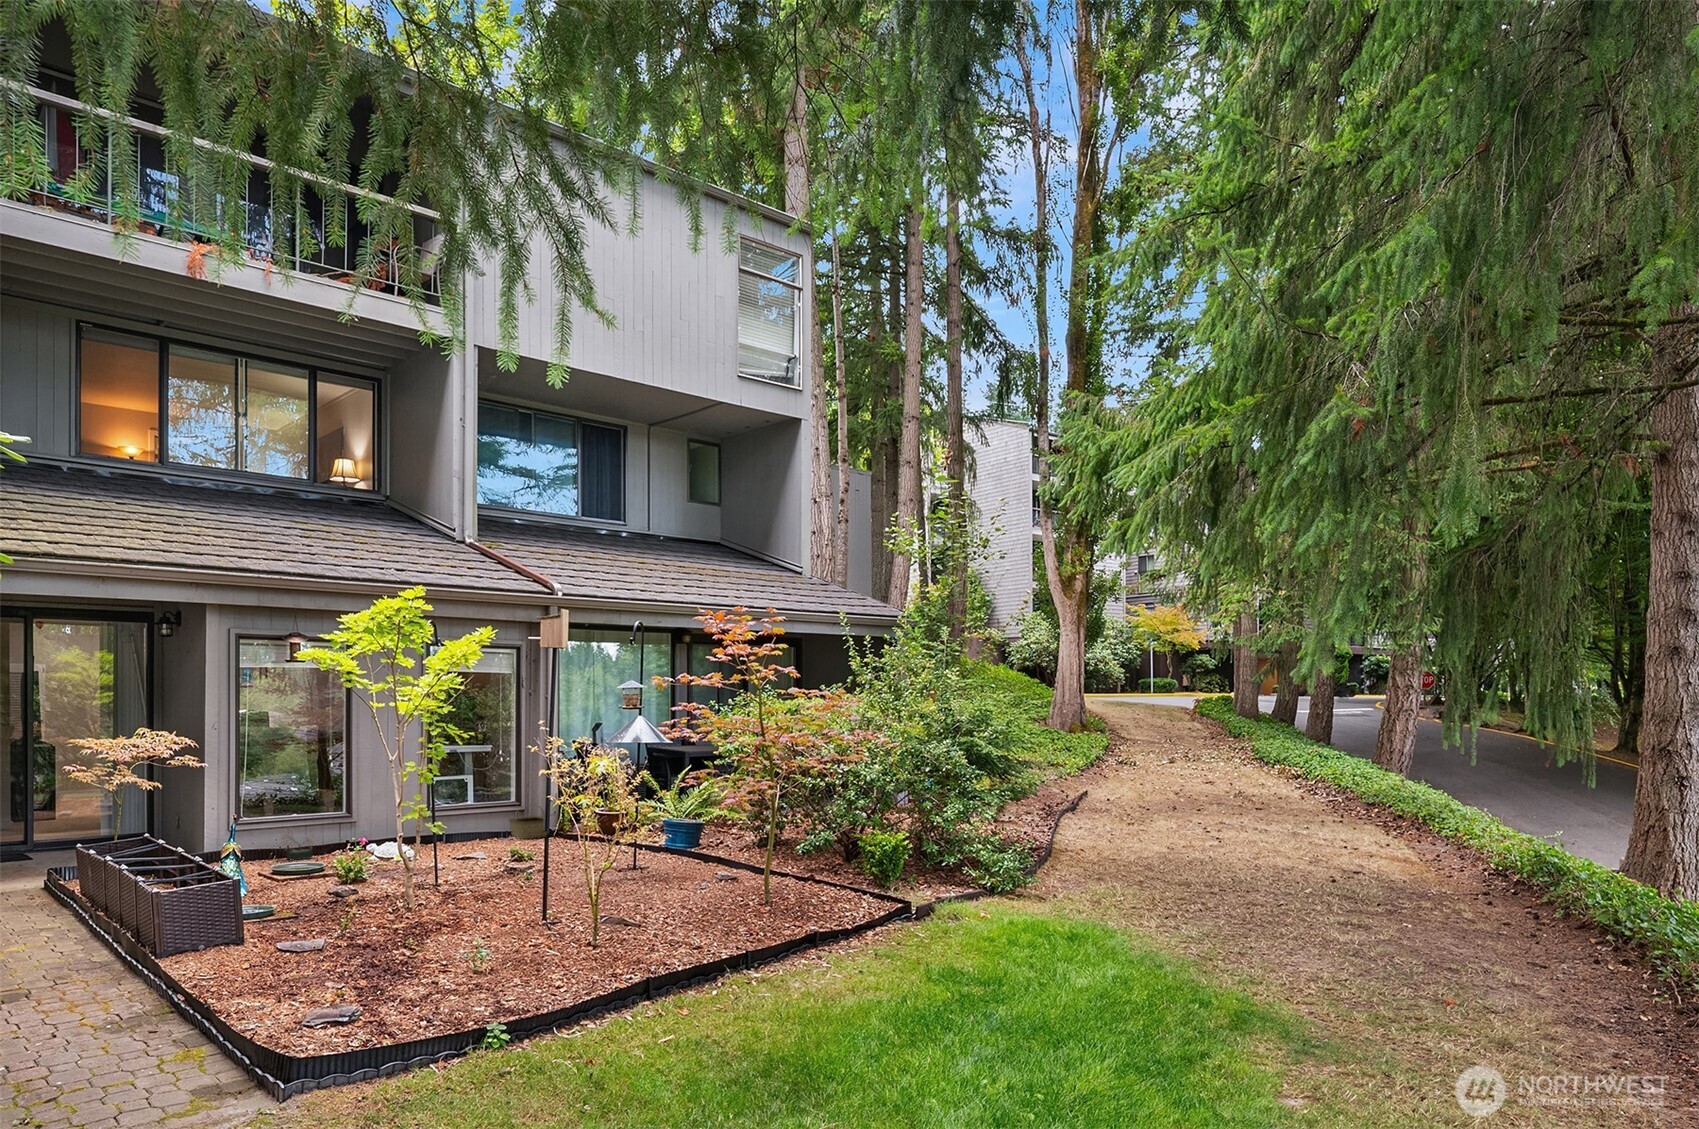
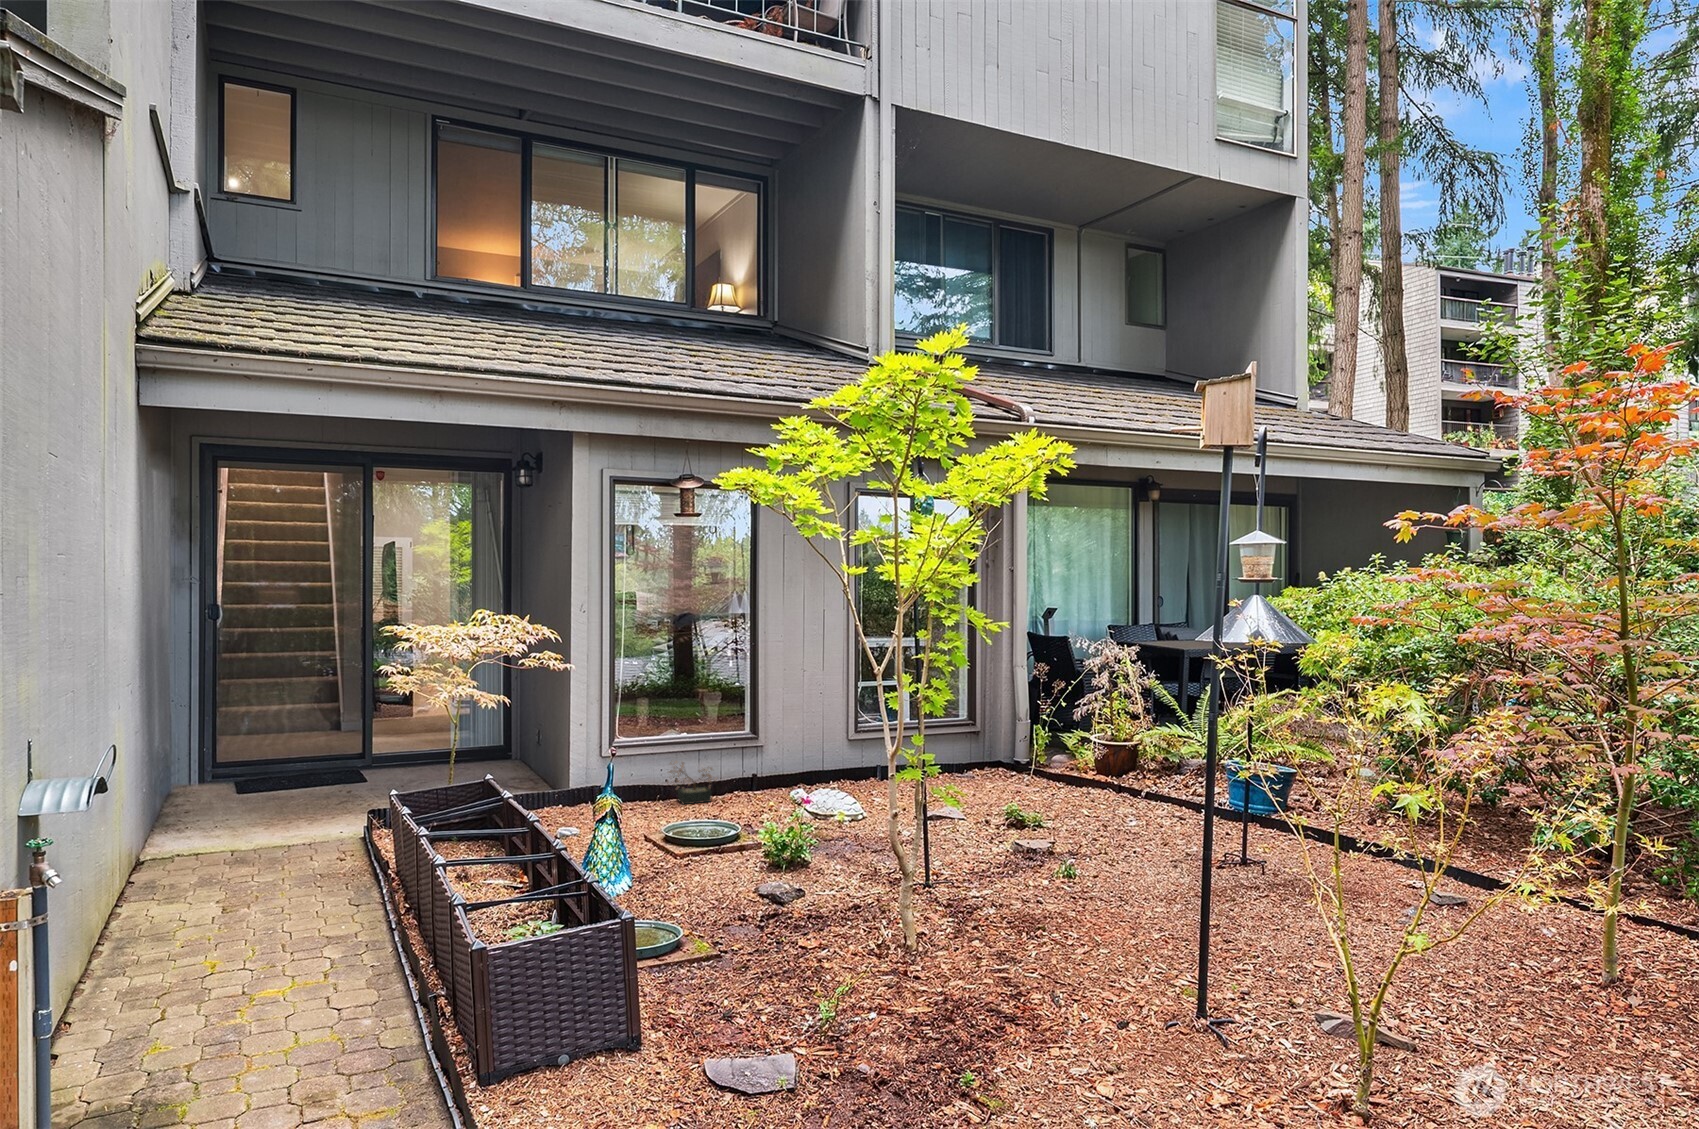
basket: present [509,816,547,839] -> none [951,731,1011,780]

